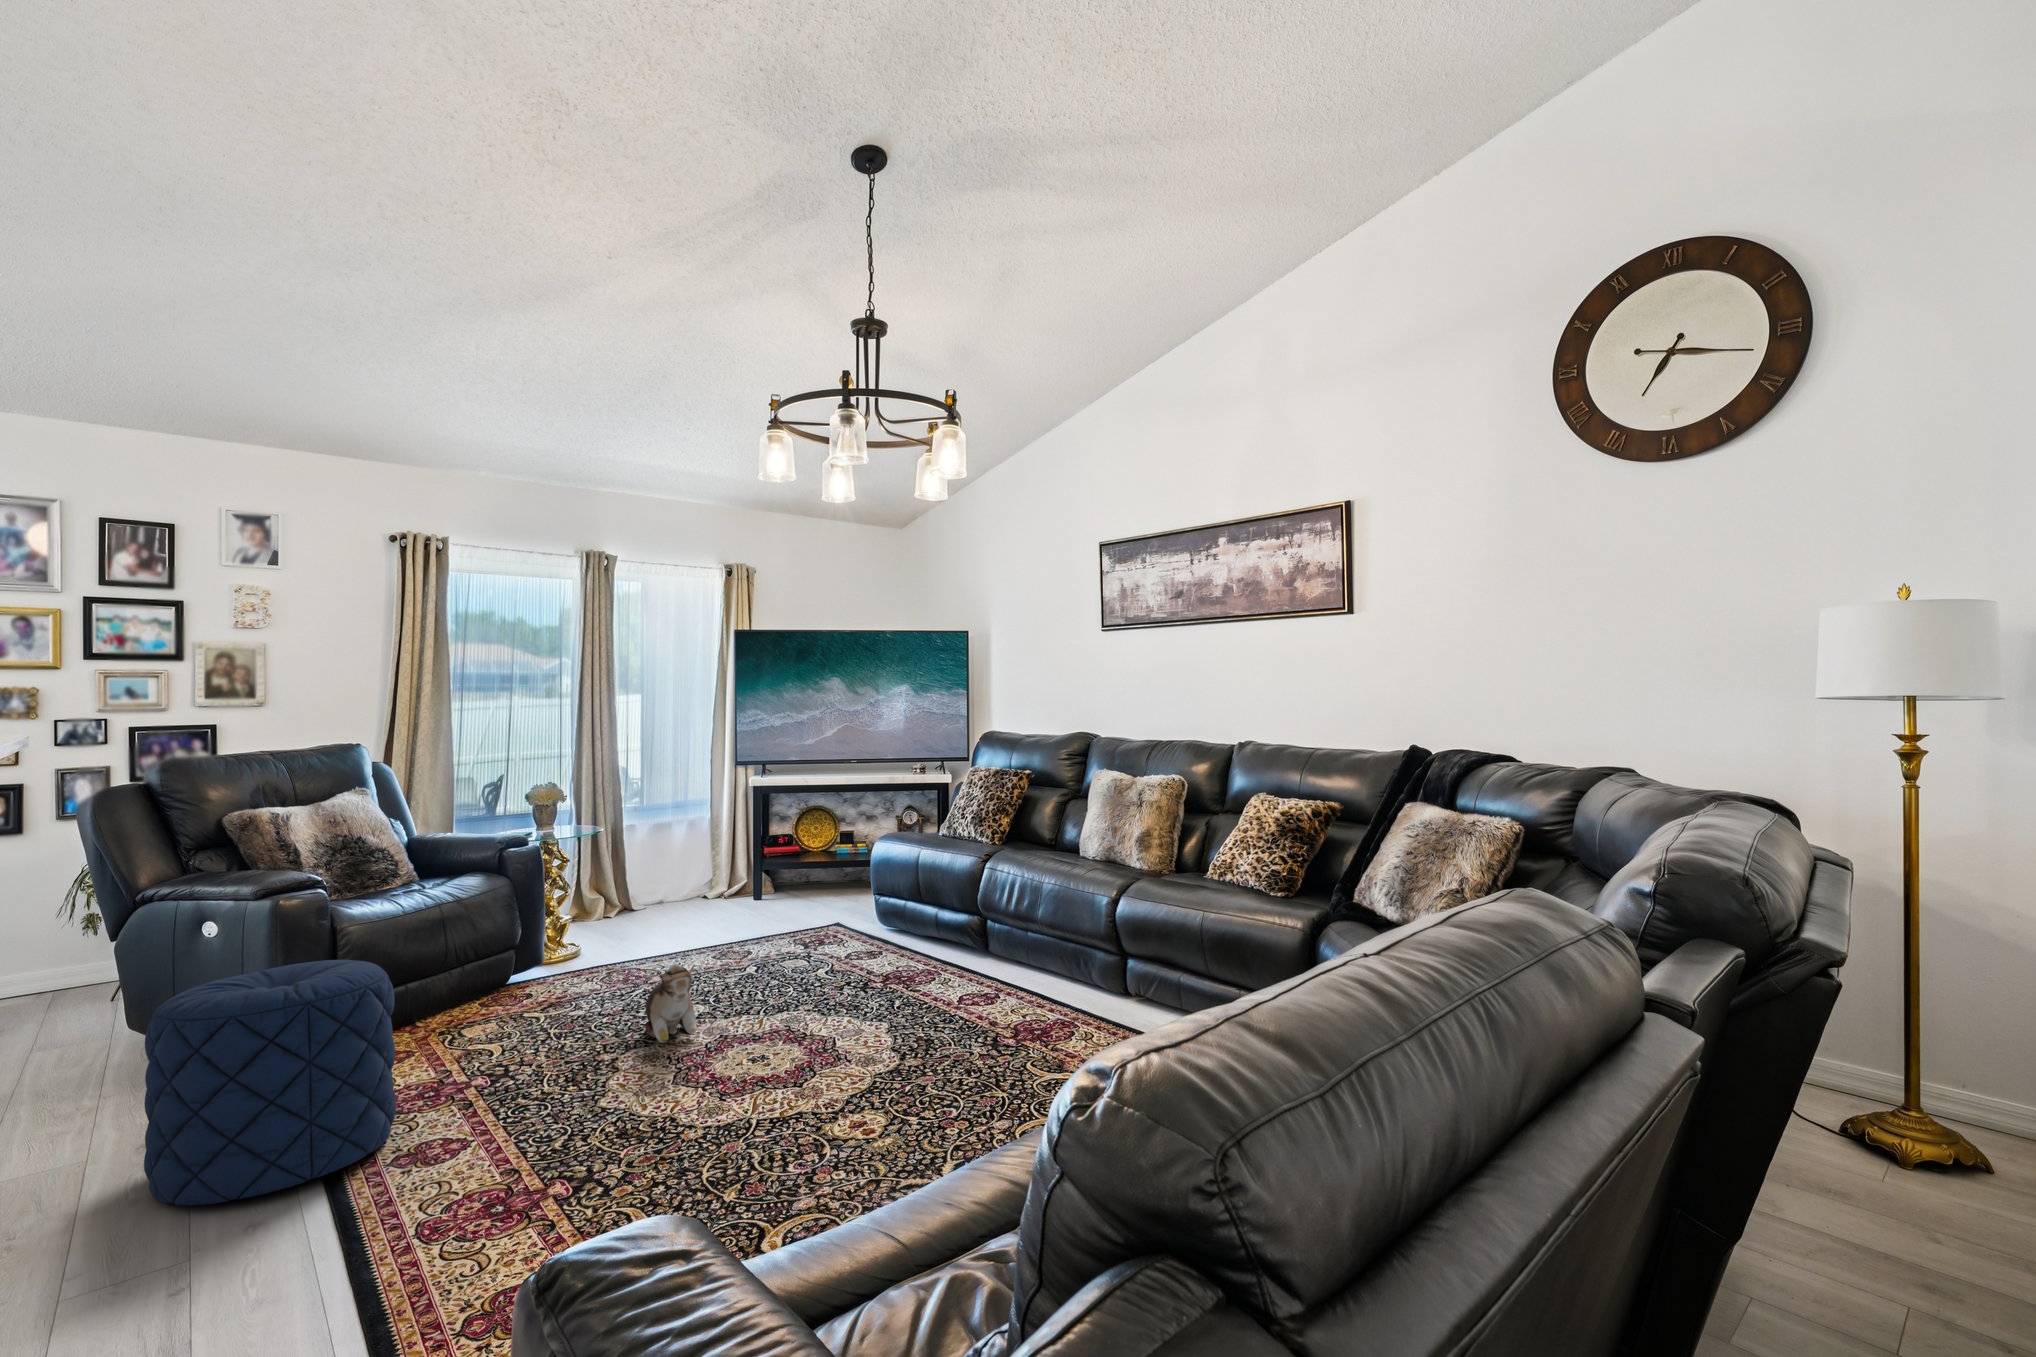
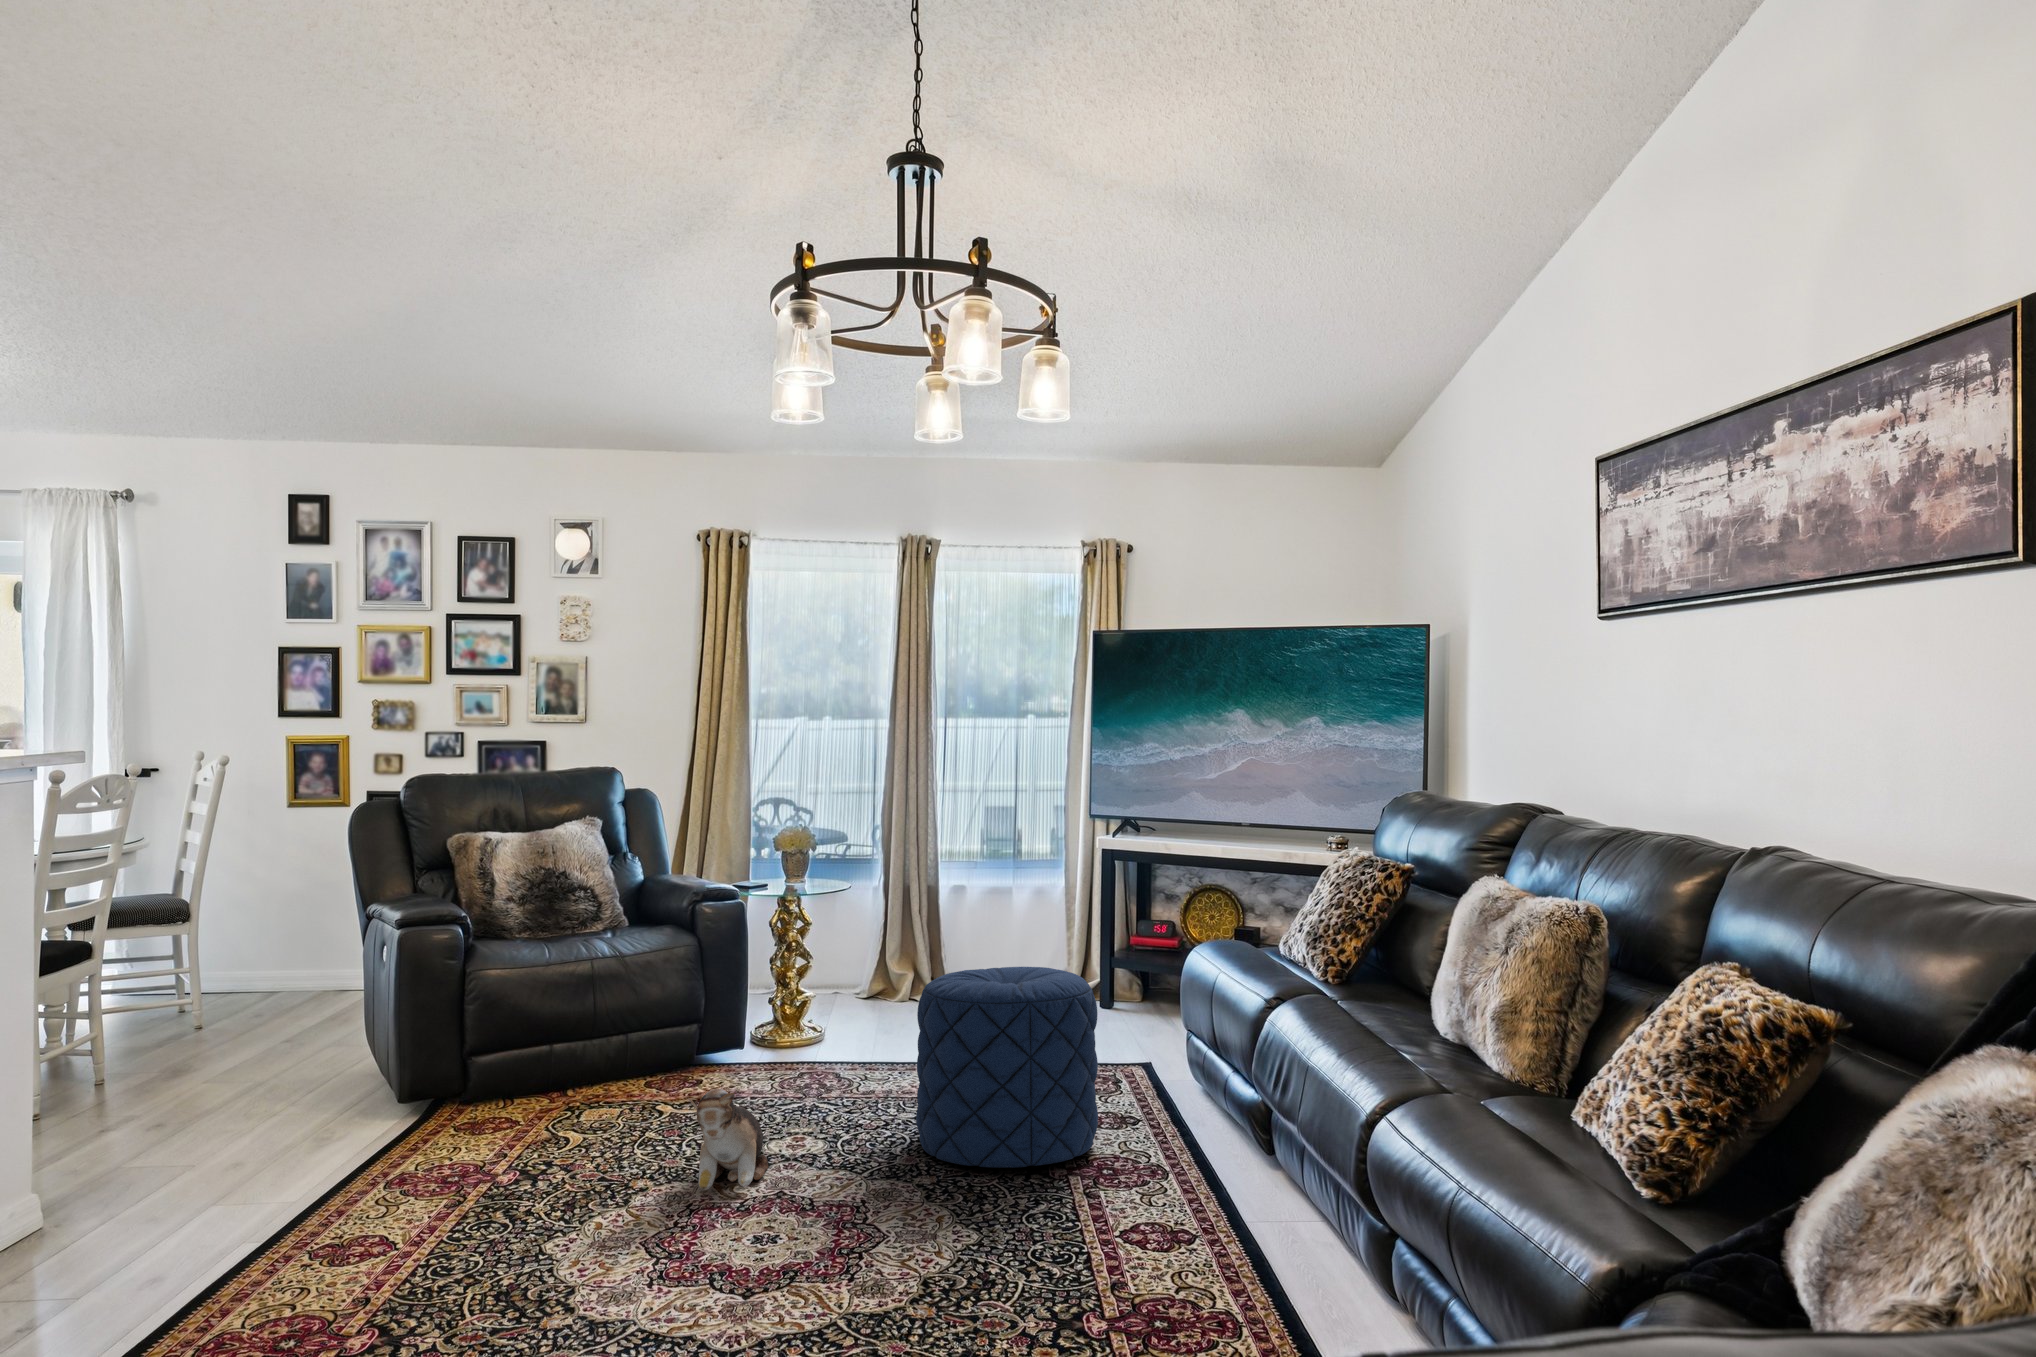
pouf: present [144,960,396,1205] -> present [916,967,1098,1168]

